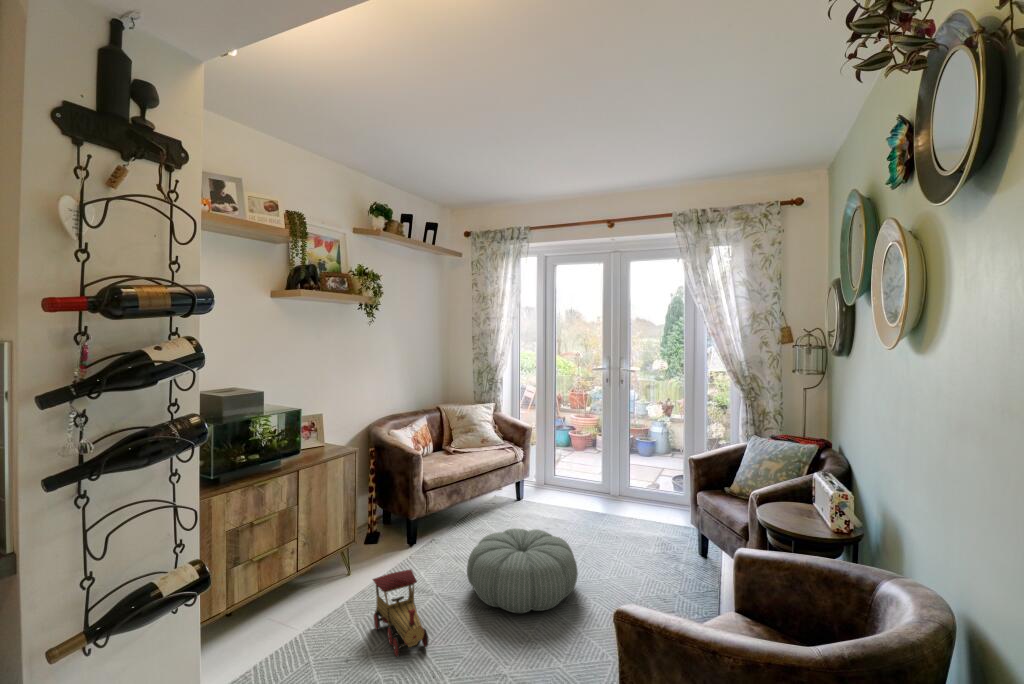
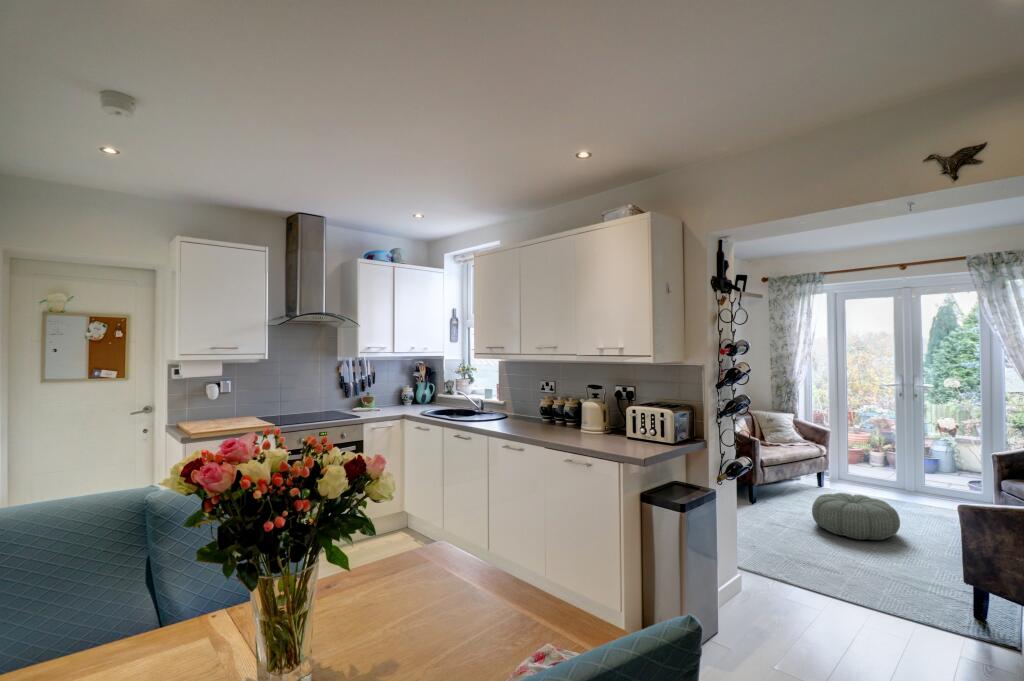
toy train: present [373,570,428,657] -> none [757,505,805,546]

